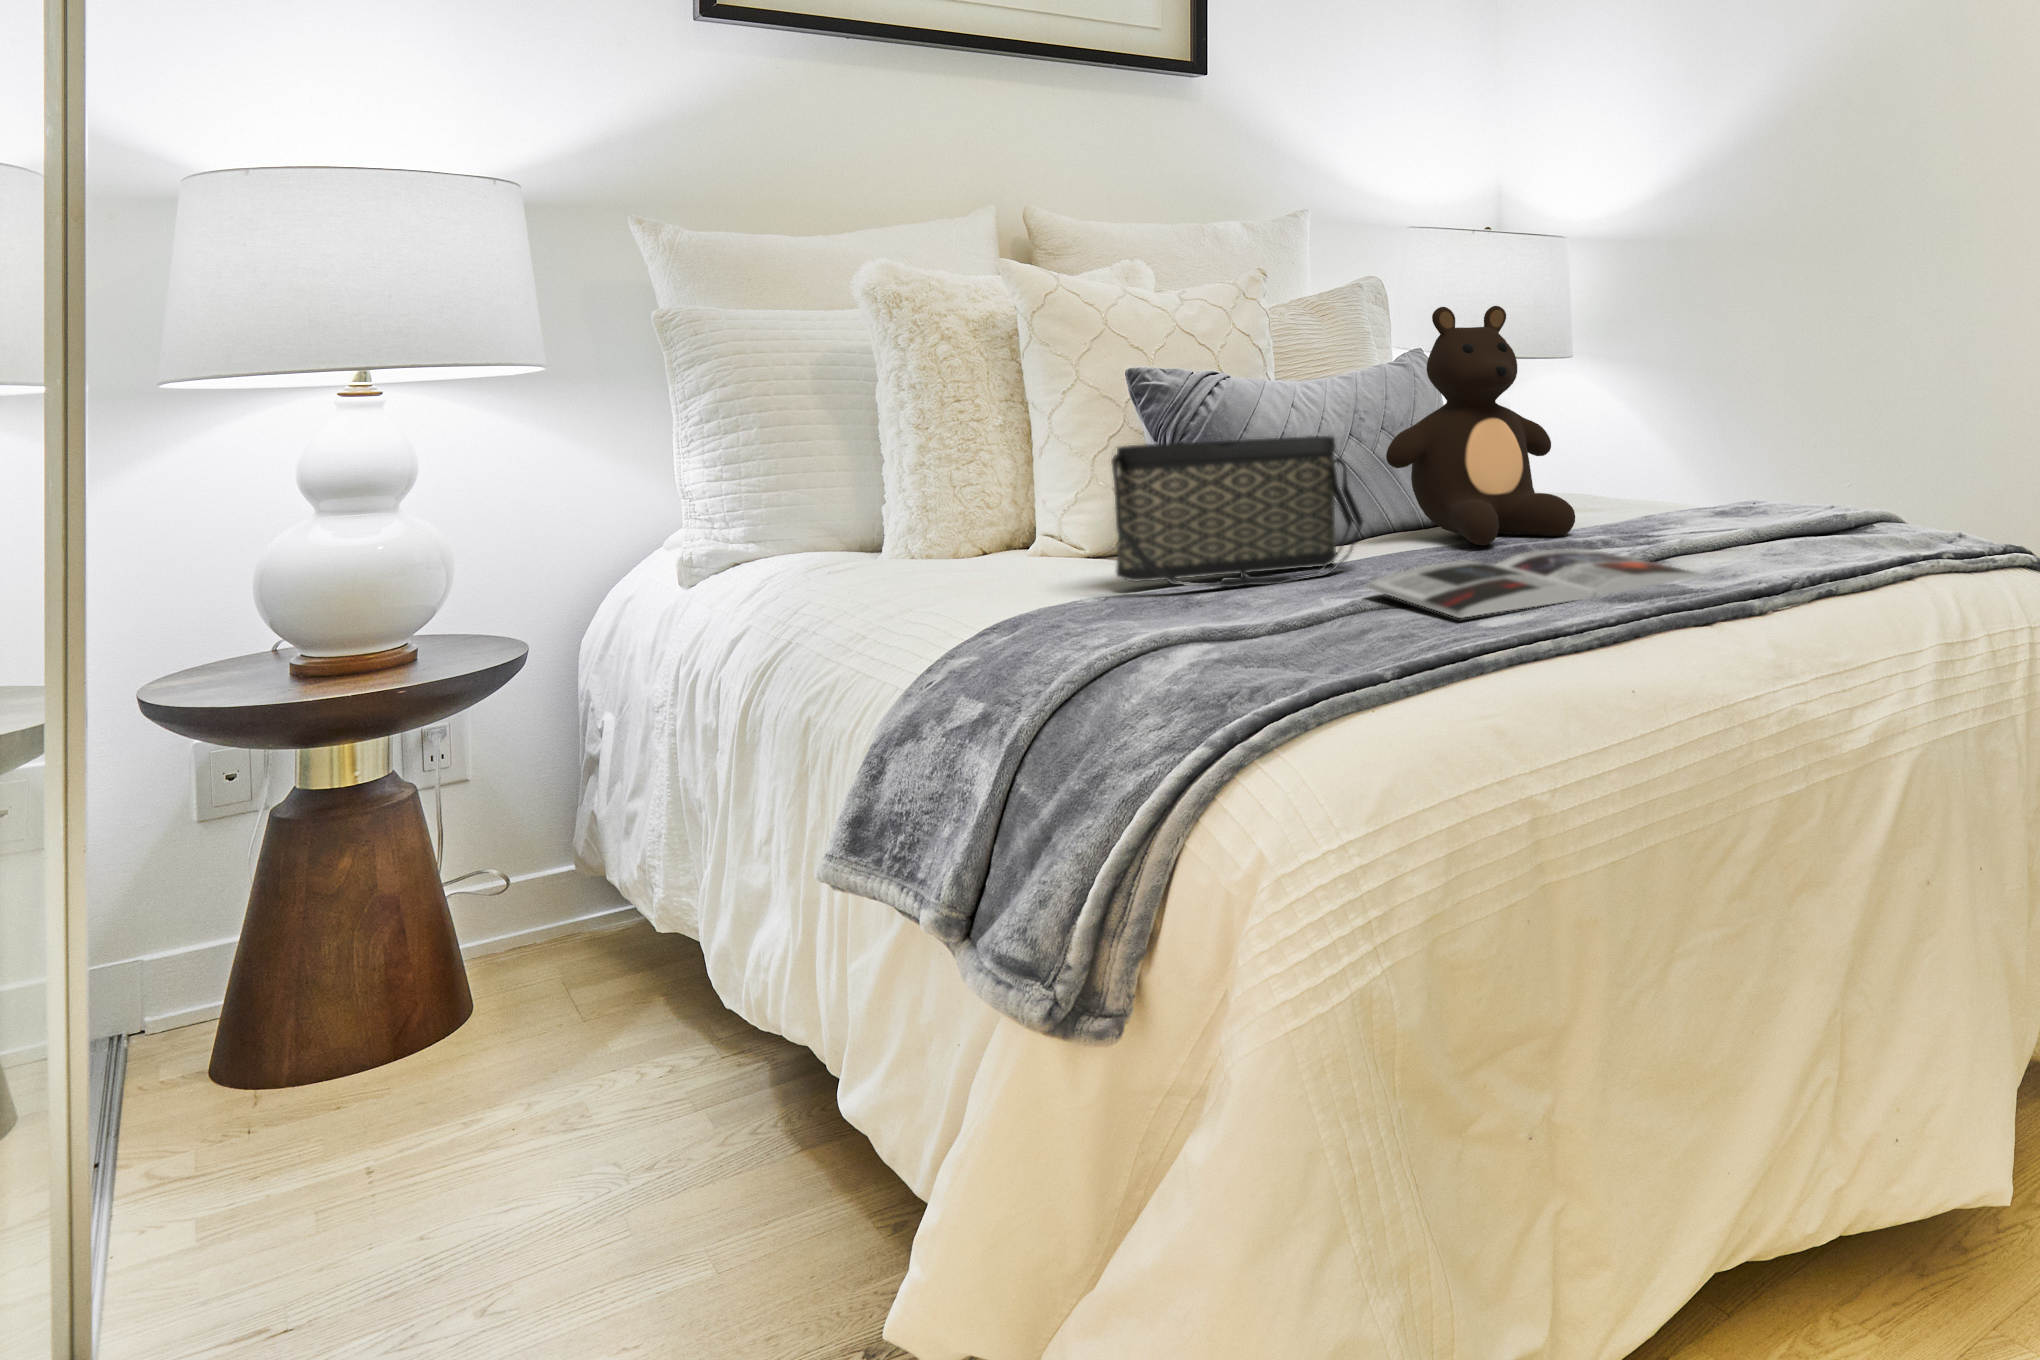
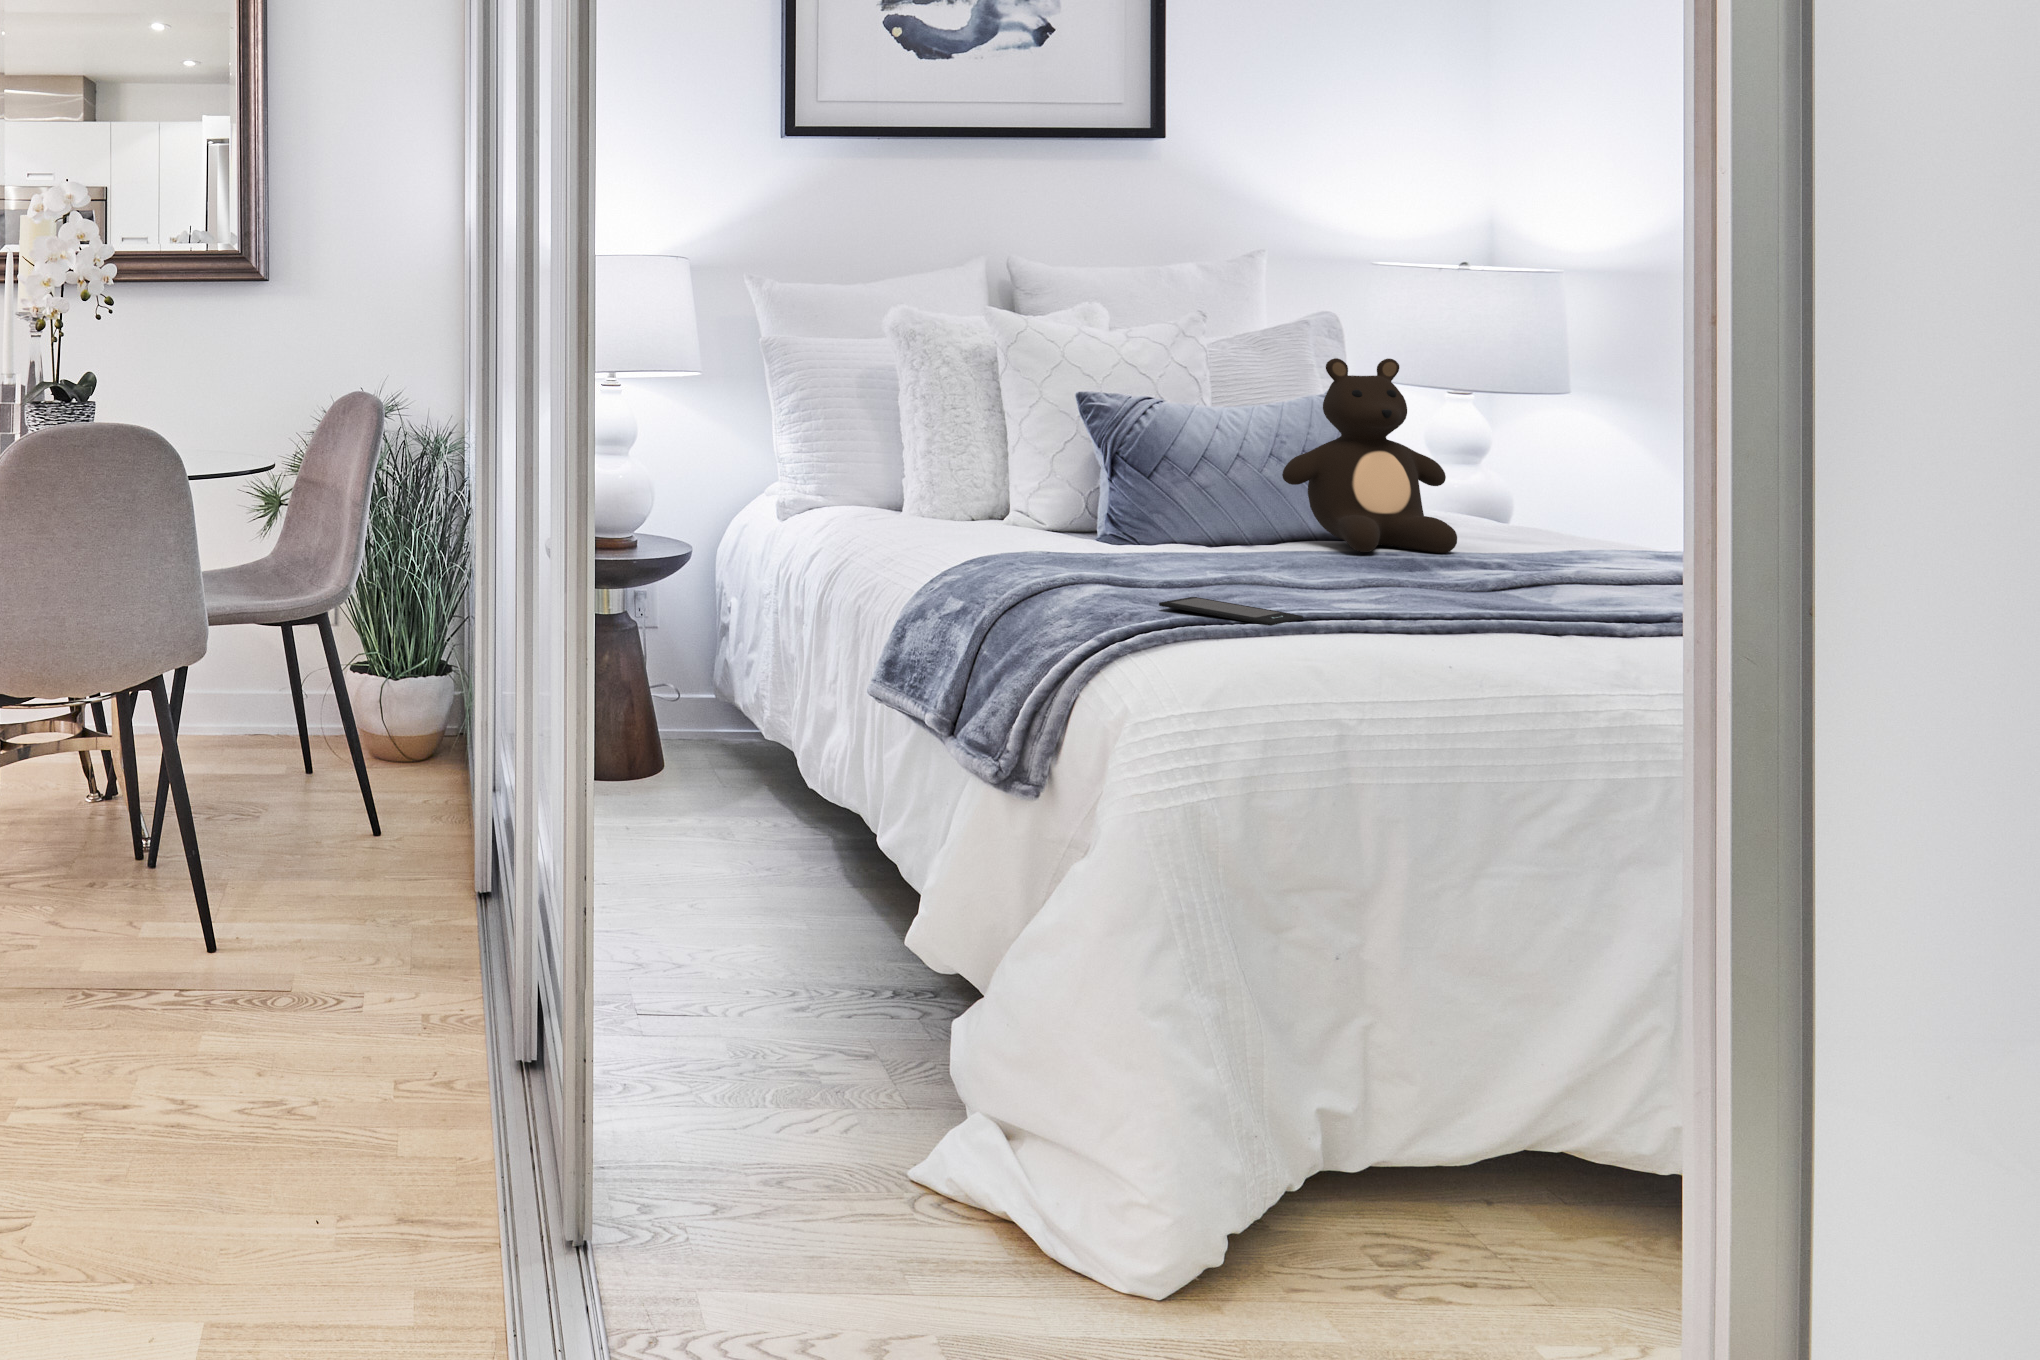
handbag: present [1111,436,1364,587] -> none [1056,451,1252,560]
magazine: present [1367,549,1702,618] -> none [1239,558,1553,597]
smartphone: none [1294,648,1490,683] -> present [1159,597,1303,626]

